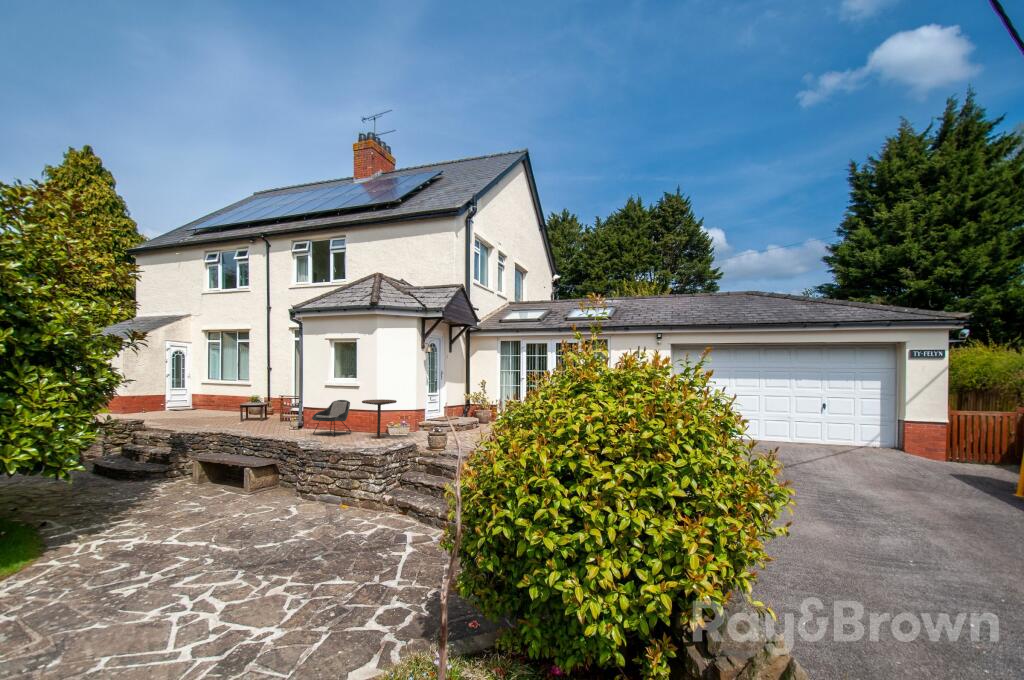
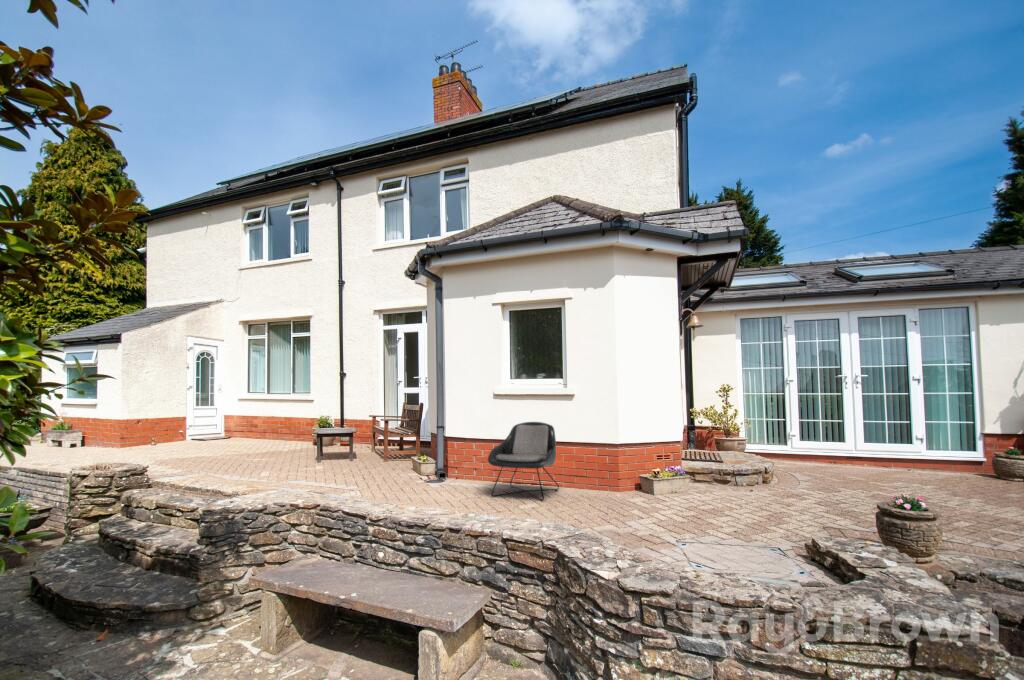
pedestal table: present [362,399,397,439] -> none [598,419,672,505]

